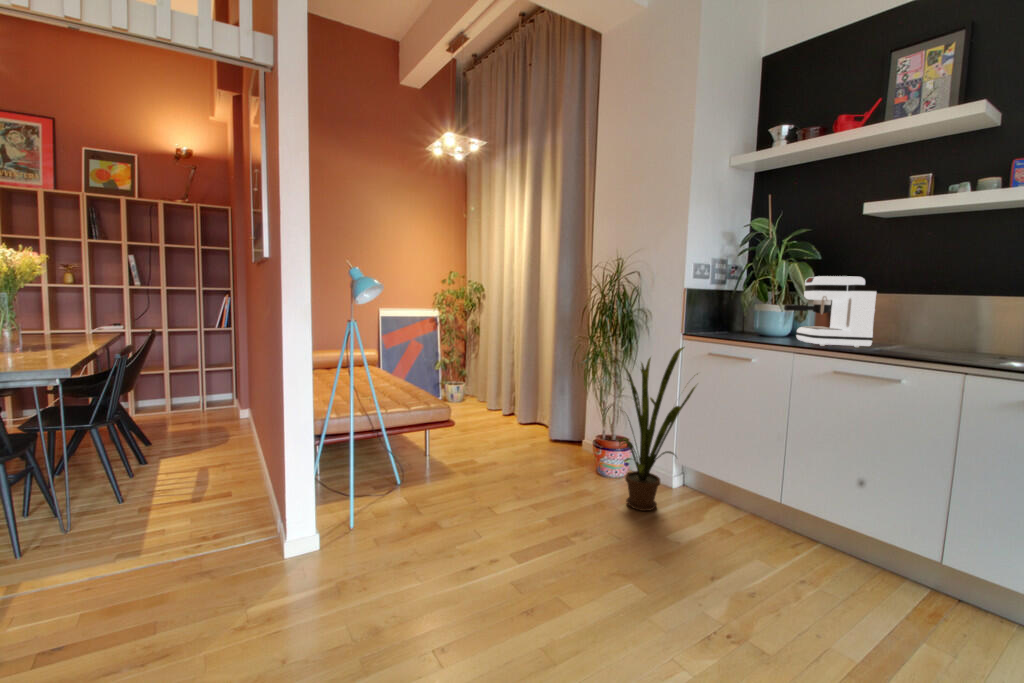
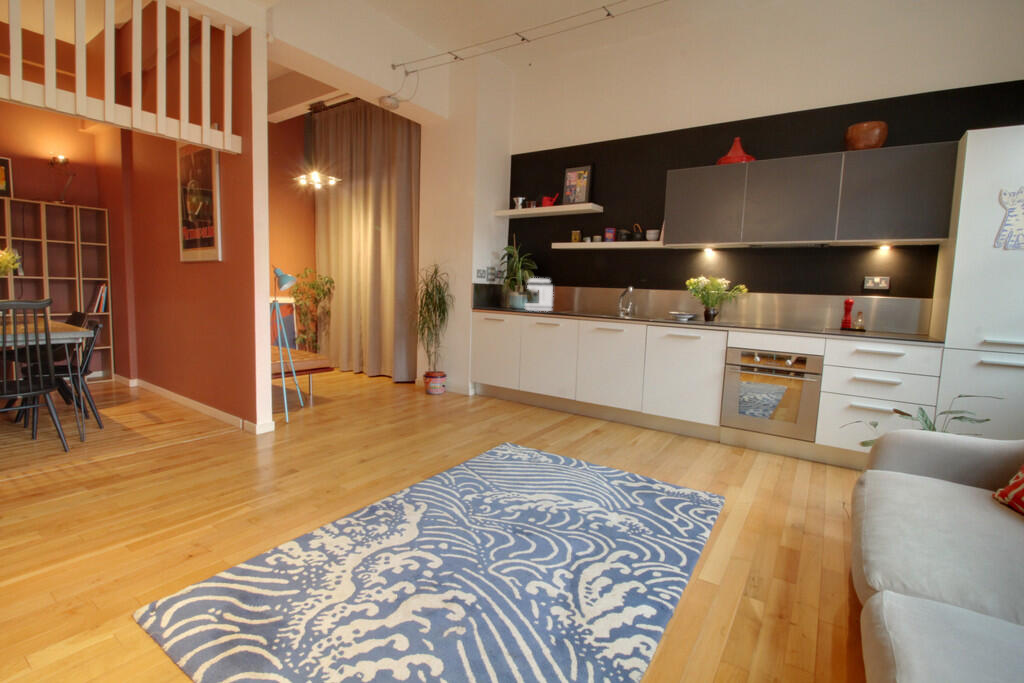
house plant: present [619,347,696,511] -> none [437,315,481,403]

